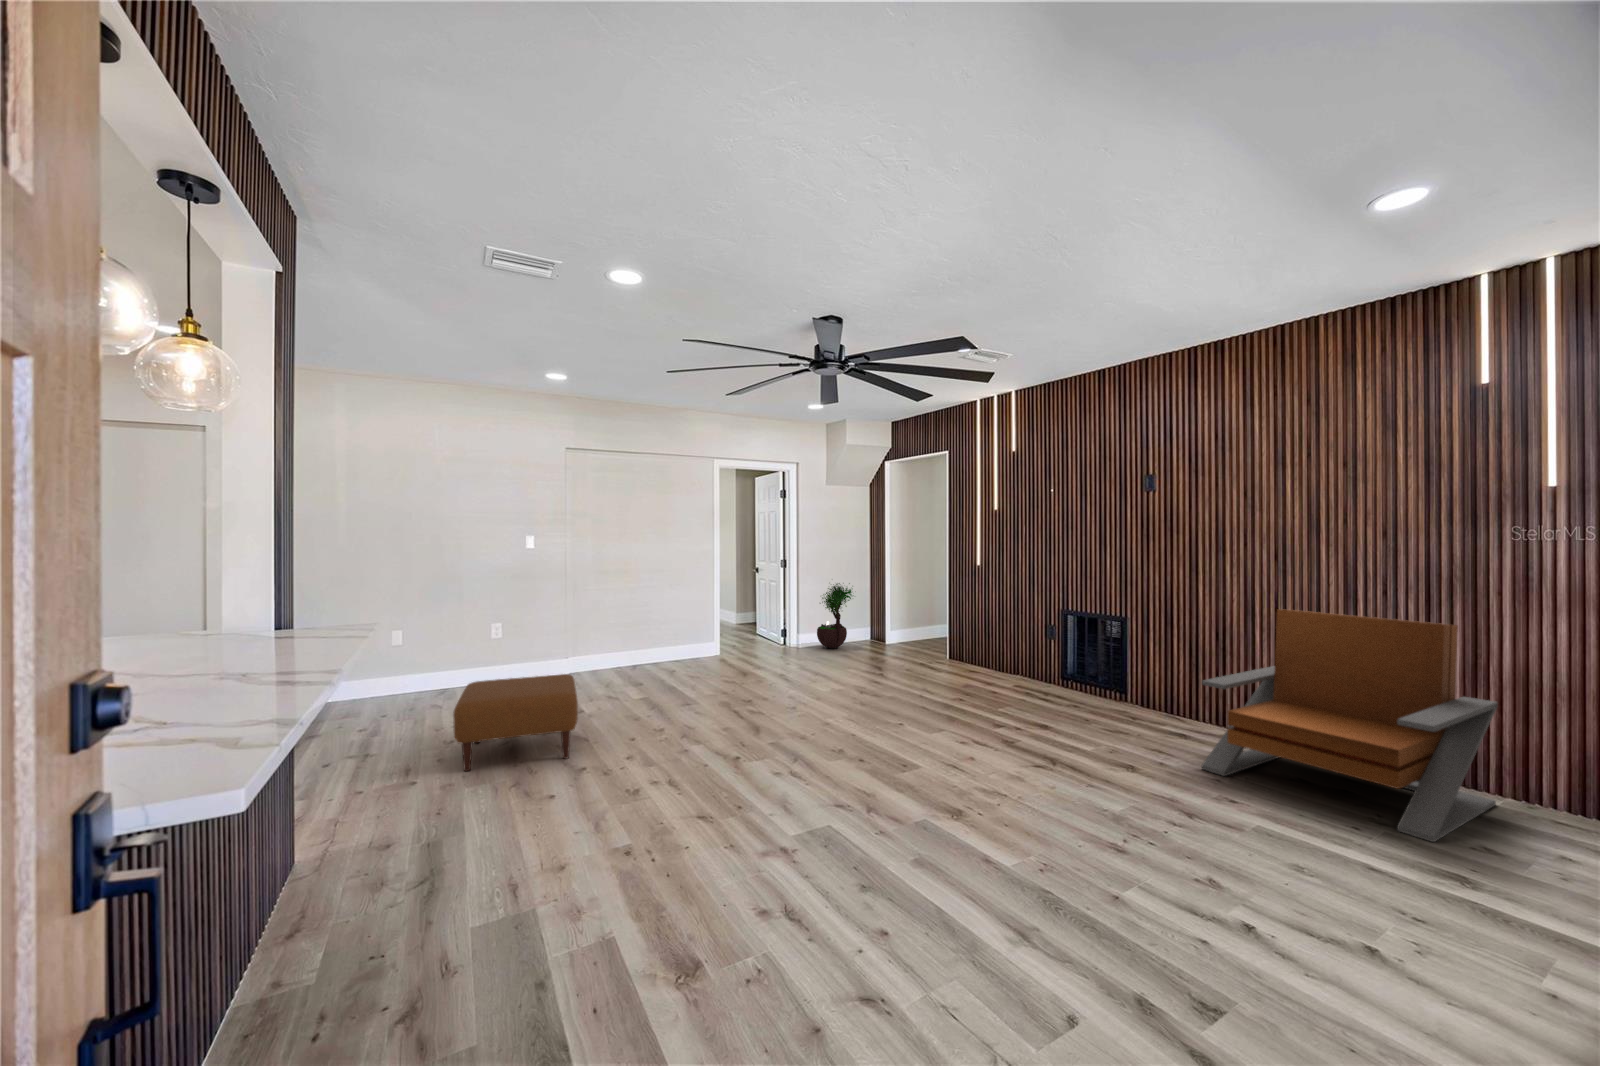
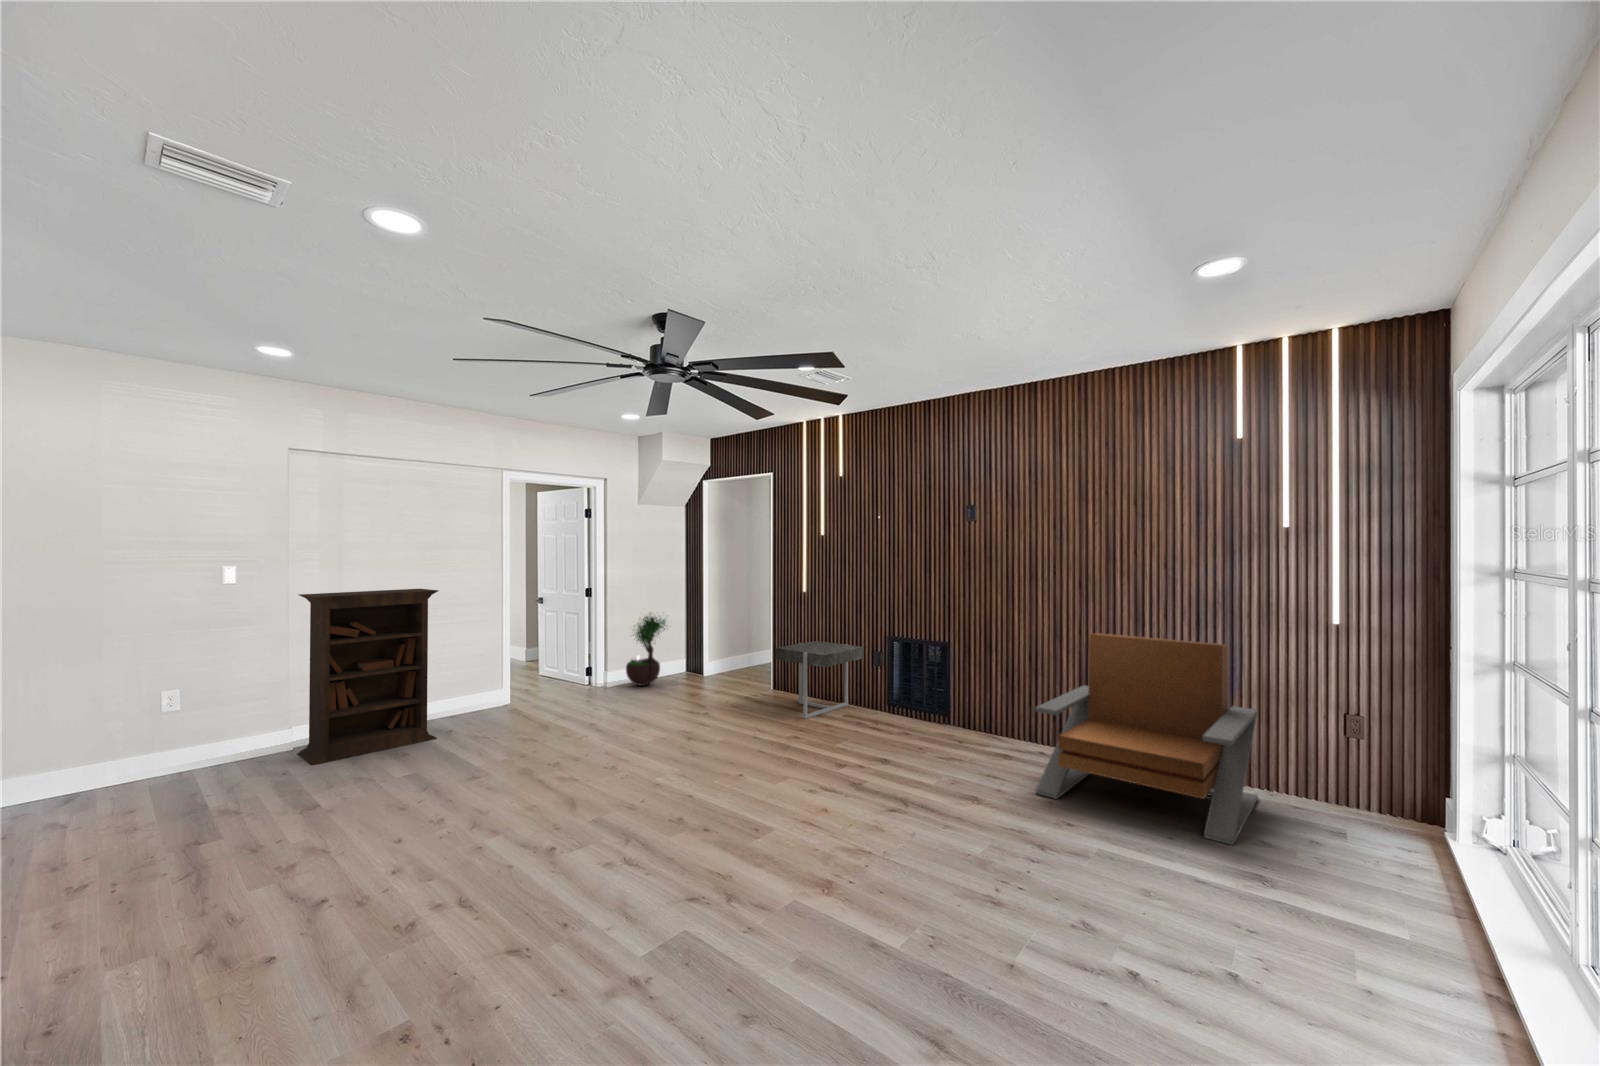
bookcase: none [569,556,666,686] -> present [297,589,438,765]
side table: none [948,613,1037,685] -> present [776,641,864,719]
ottoman: present [453,674,578,771] -> none [97,760,317,932]

